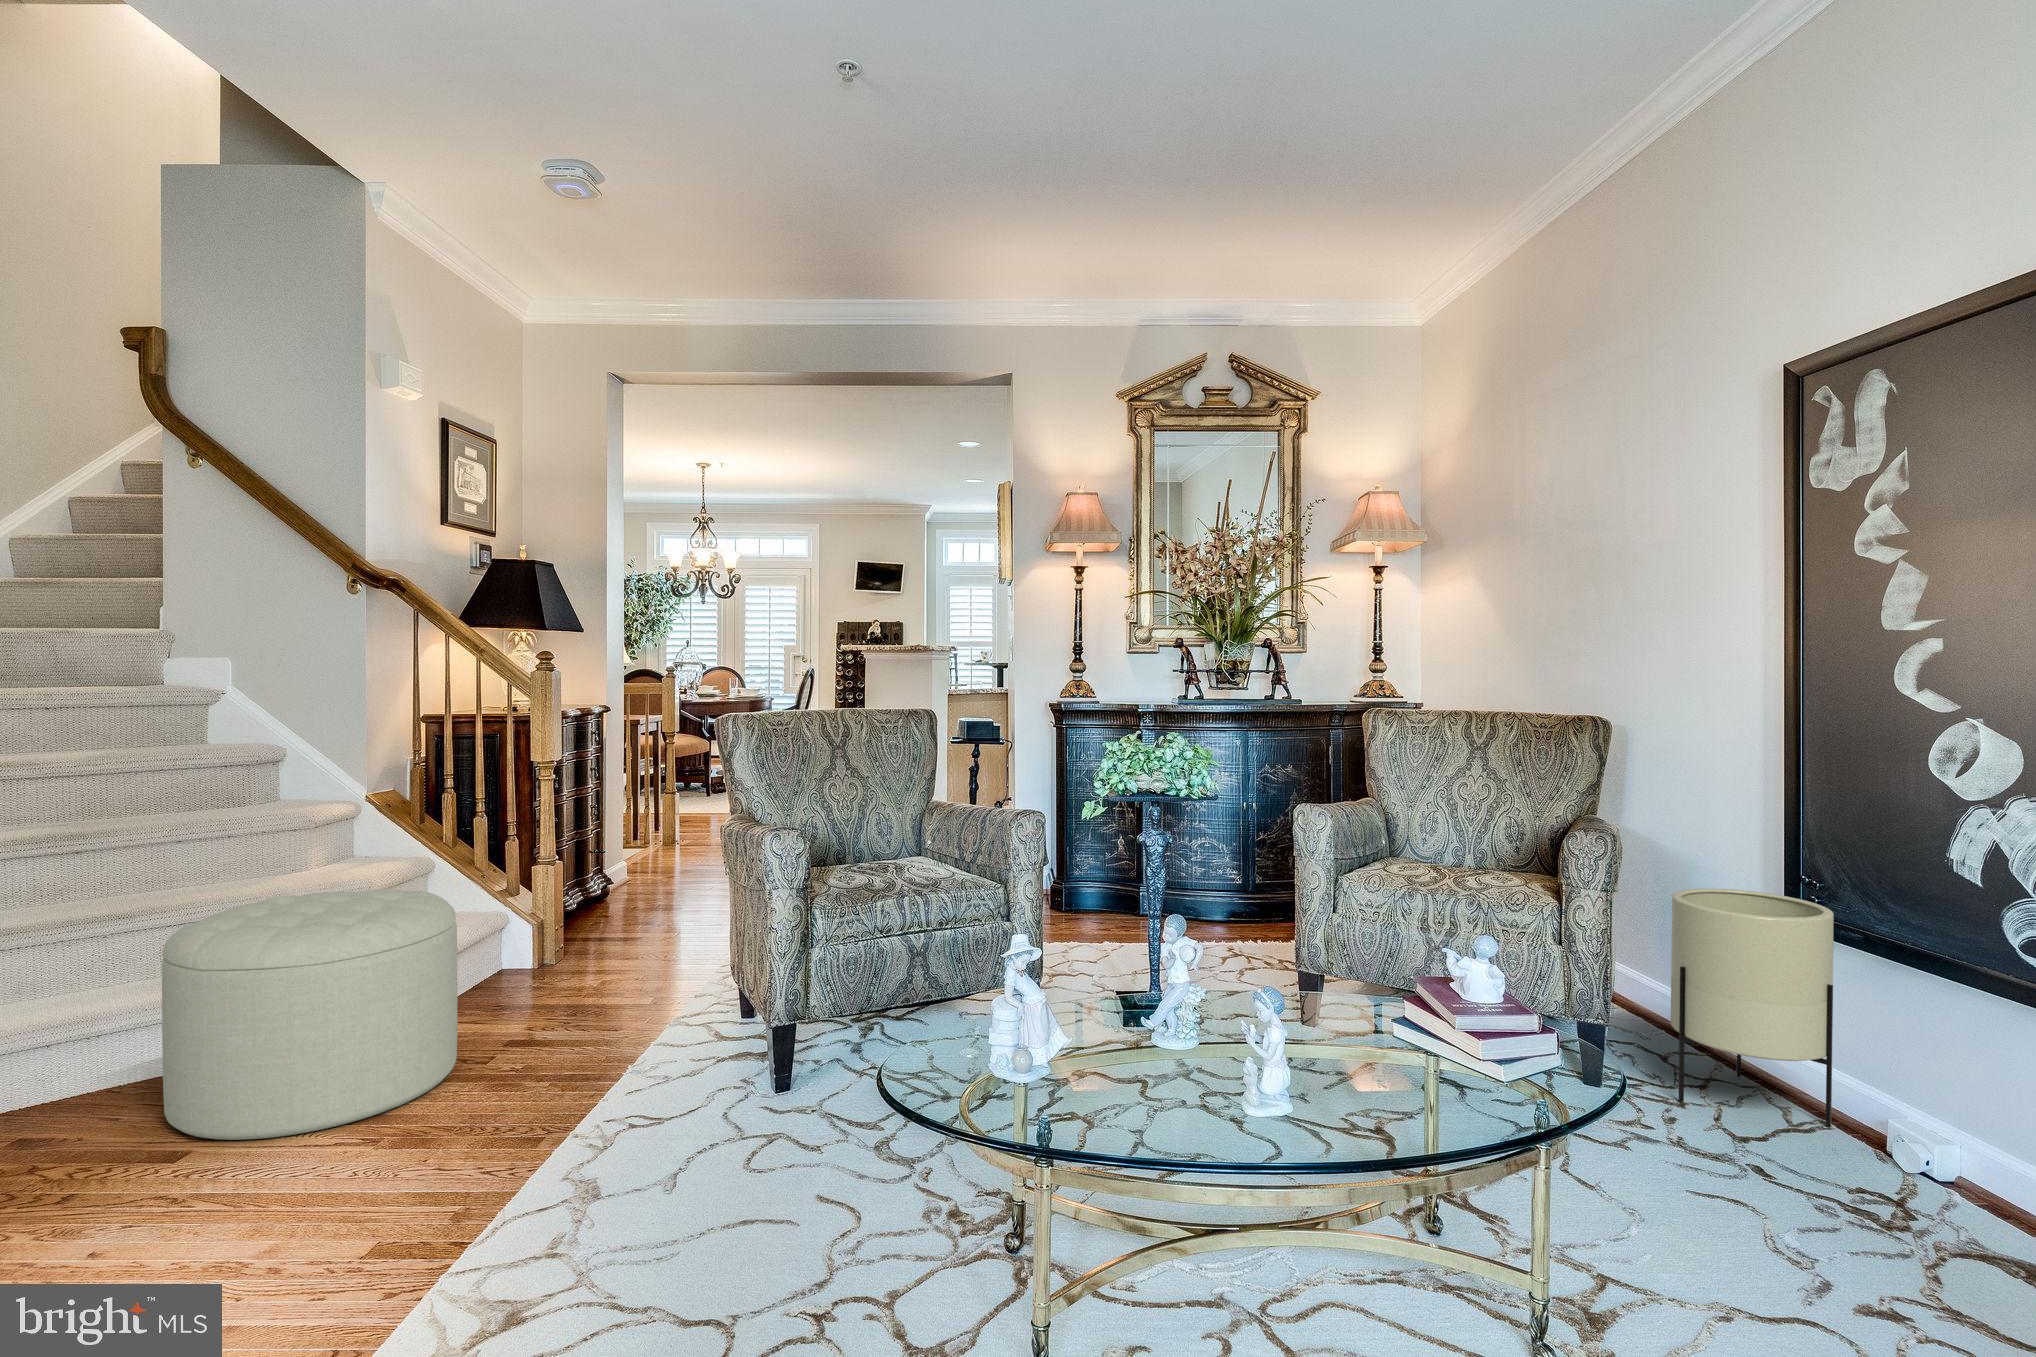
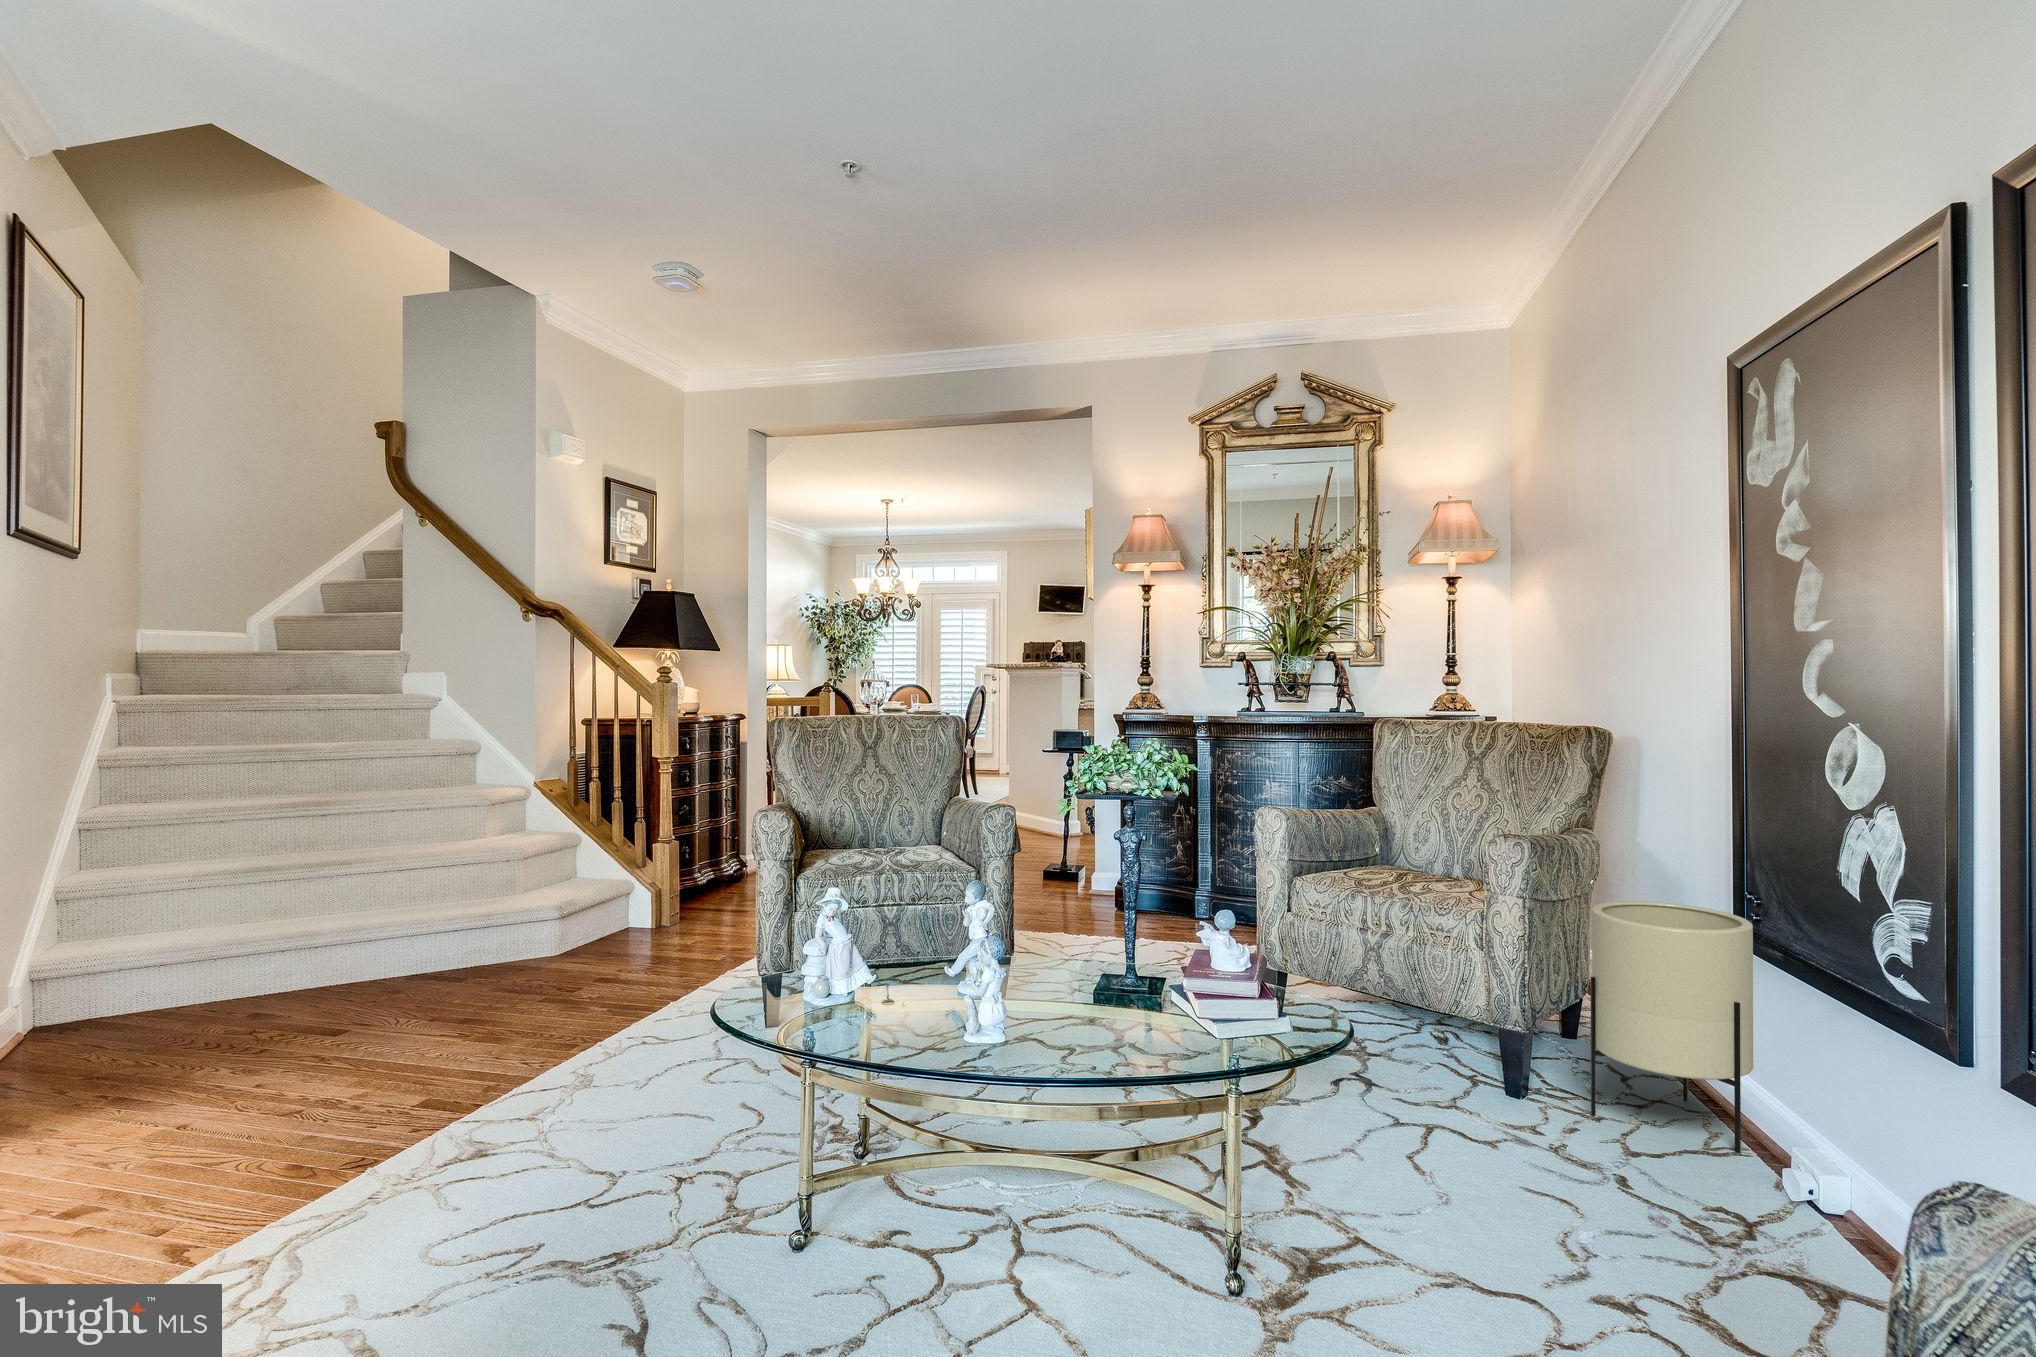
ottoman: present [162,890,458,1140] -> none [339,852,552,1027]

